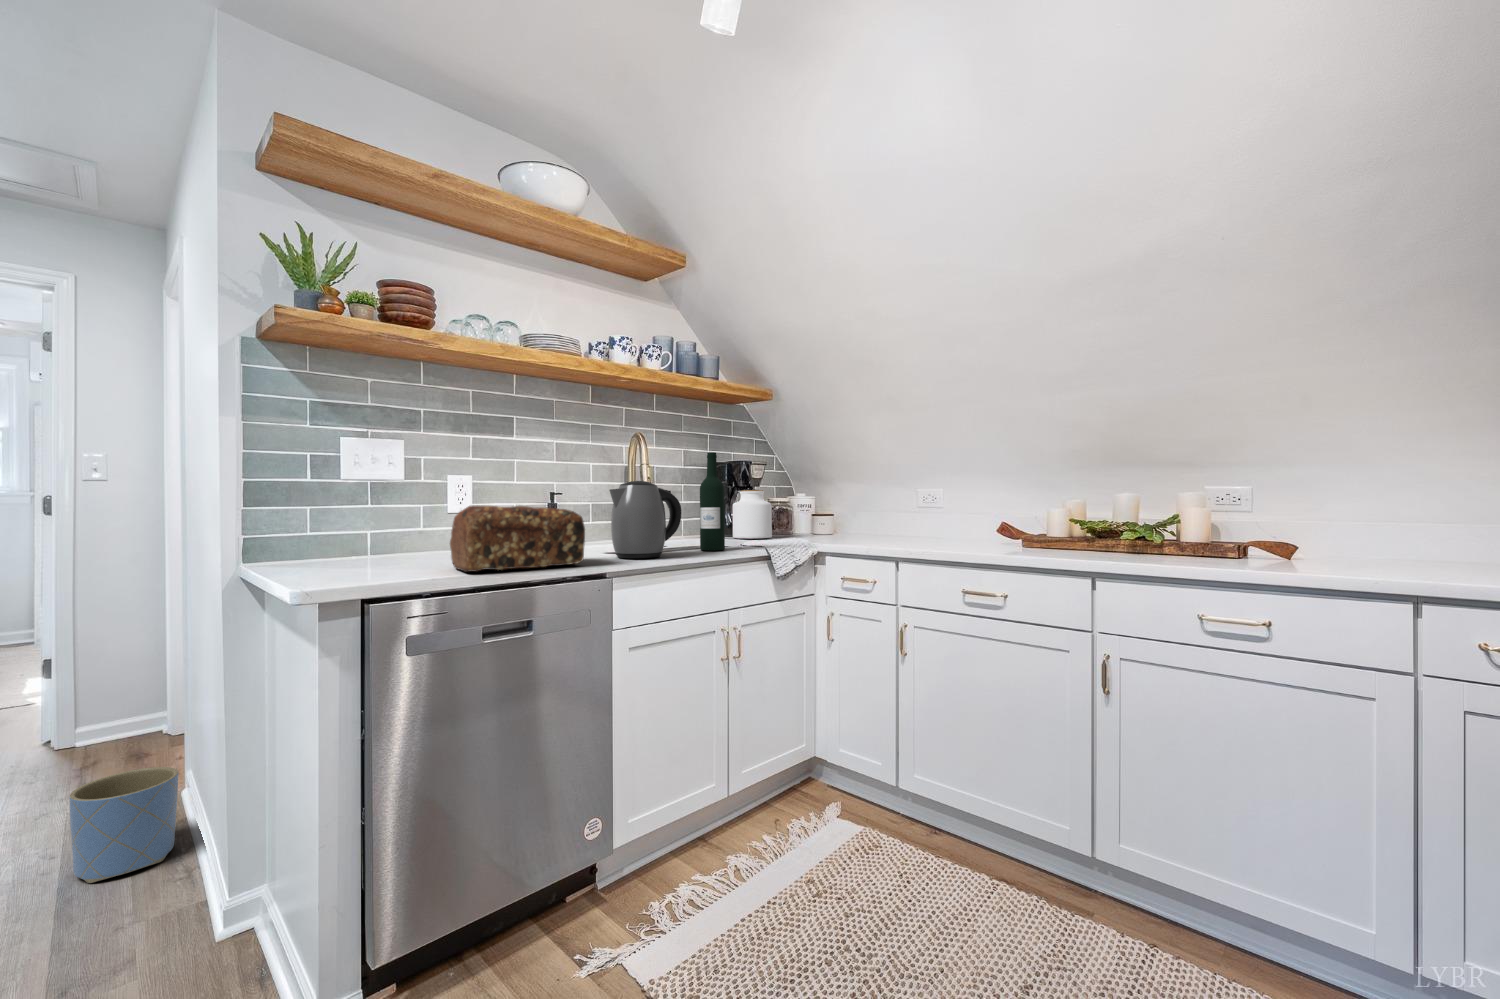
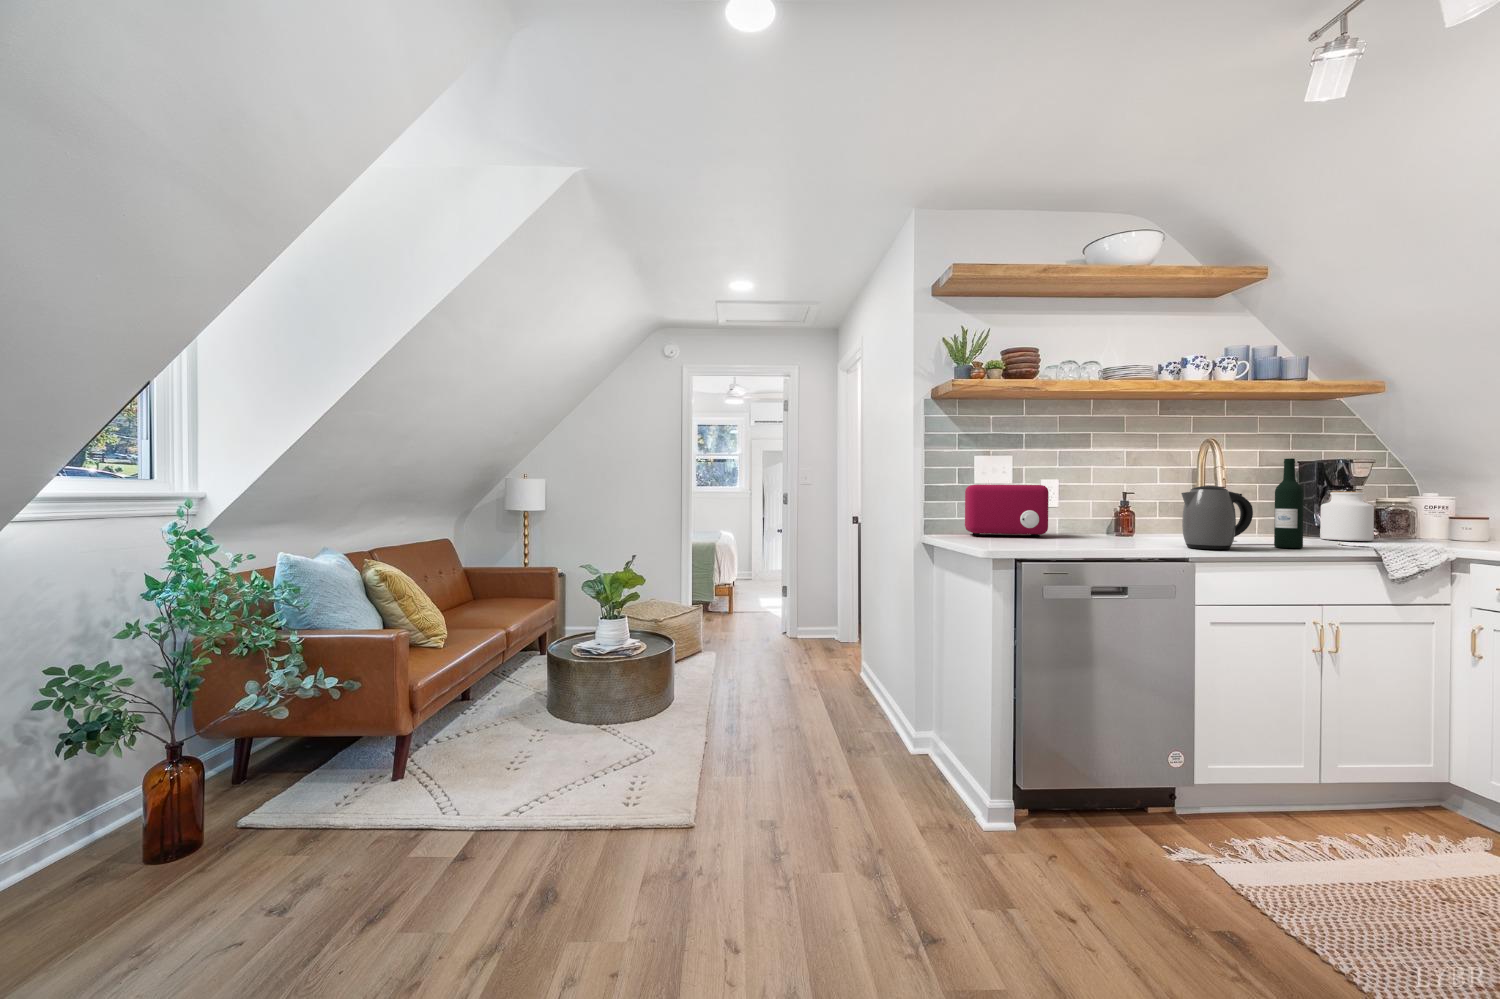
toaster: none [316,479,449,559] -> present [965,485,1049,537]
bread loaf: present [450,505,585,572] -> none [1057,504,1161,550]
planter: present [69,767,179,883] -> none [830,654,875,709]

